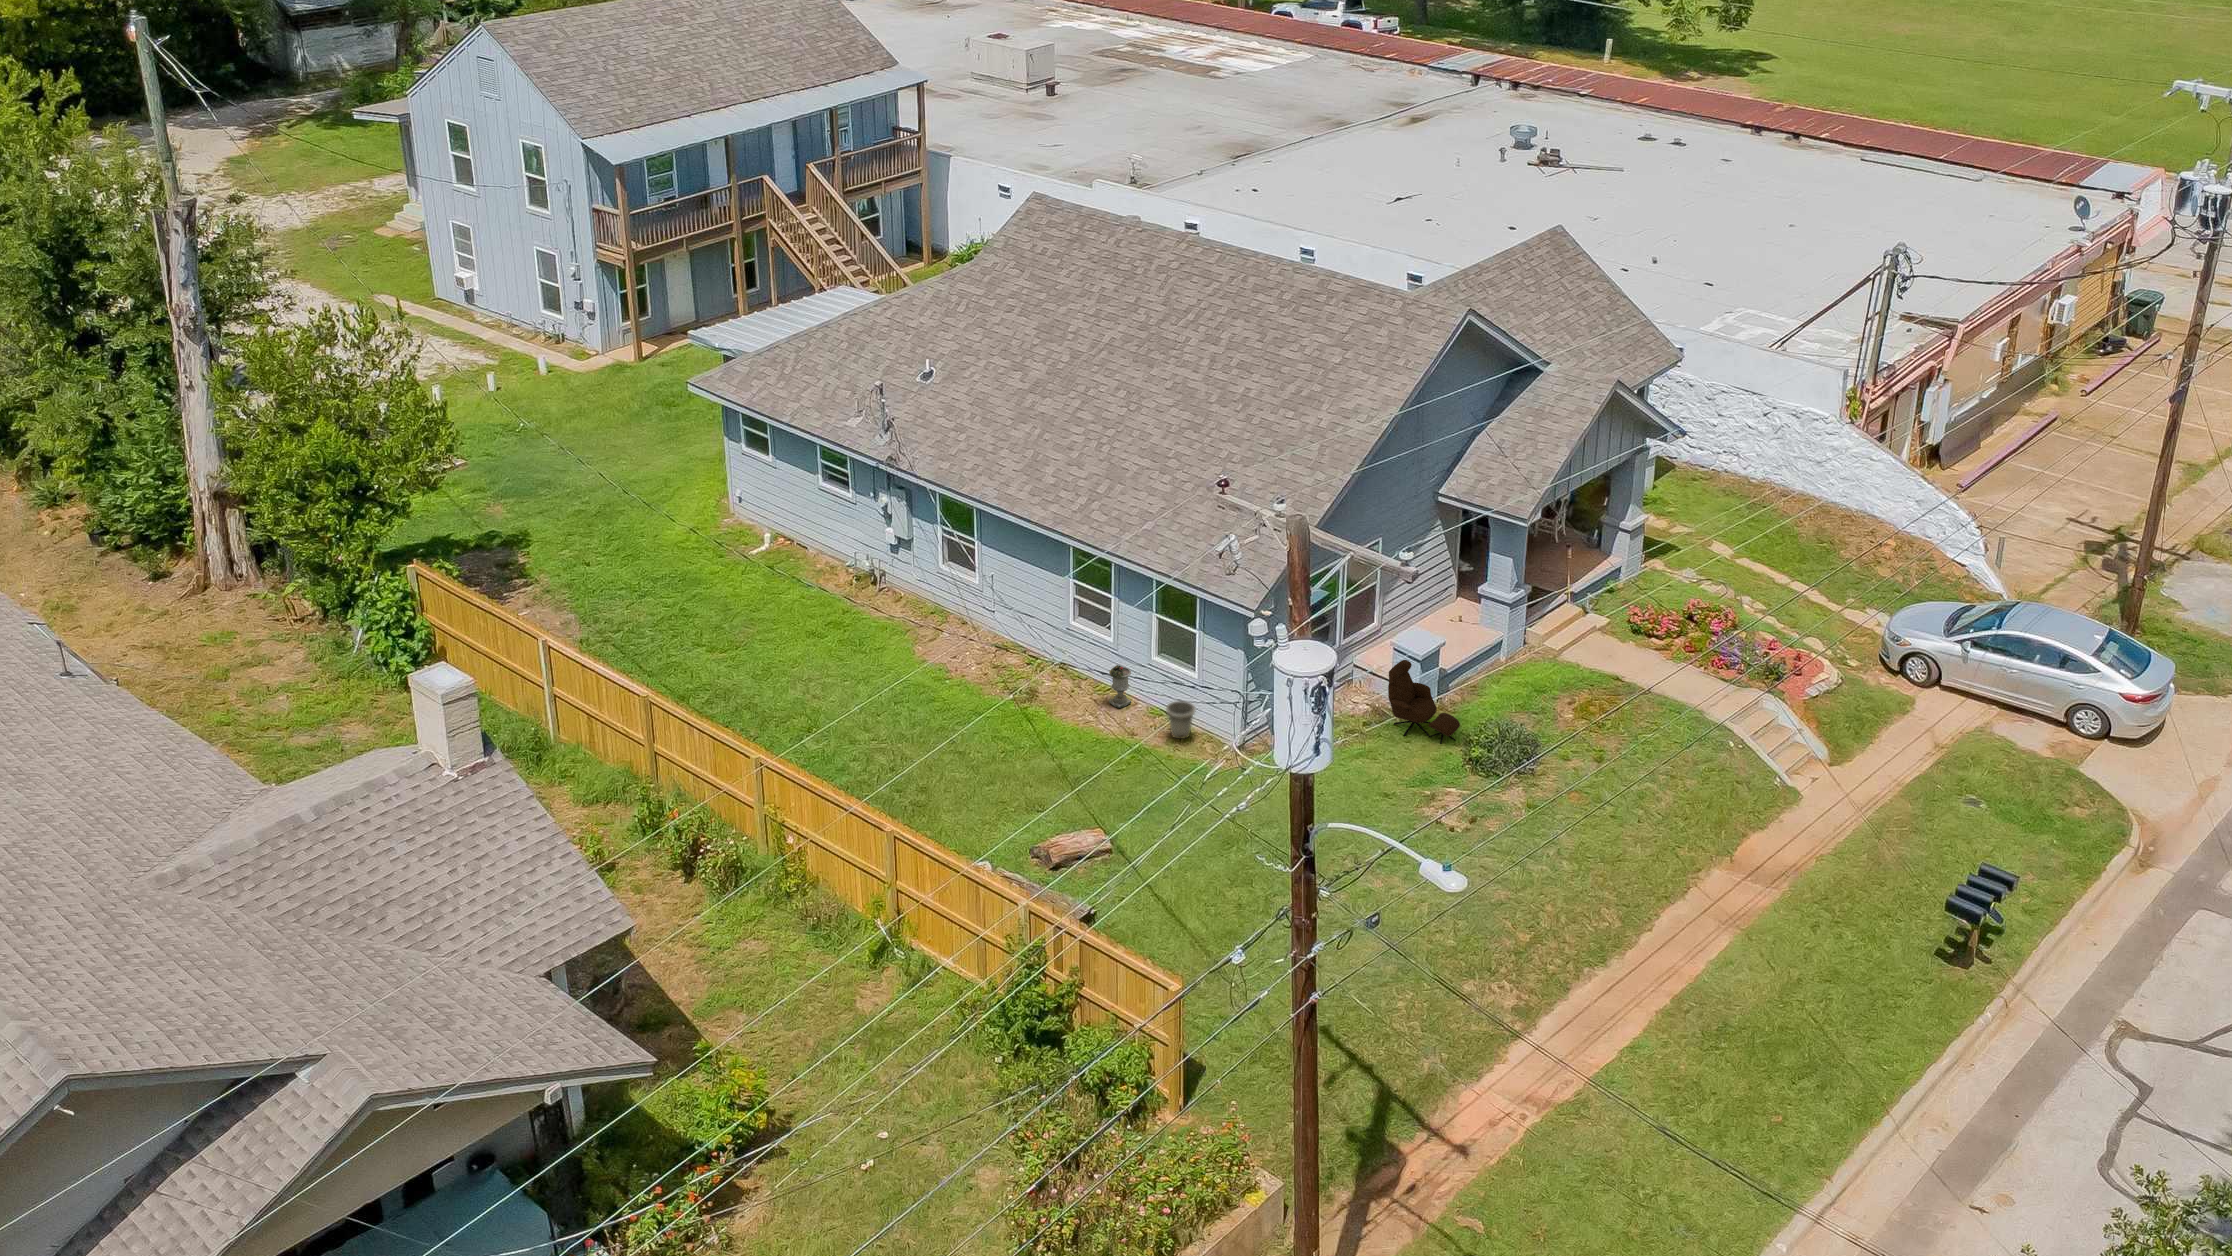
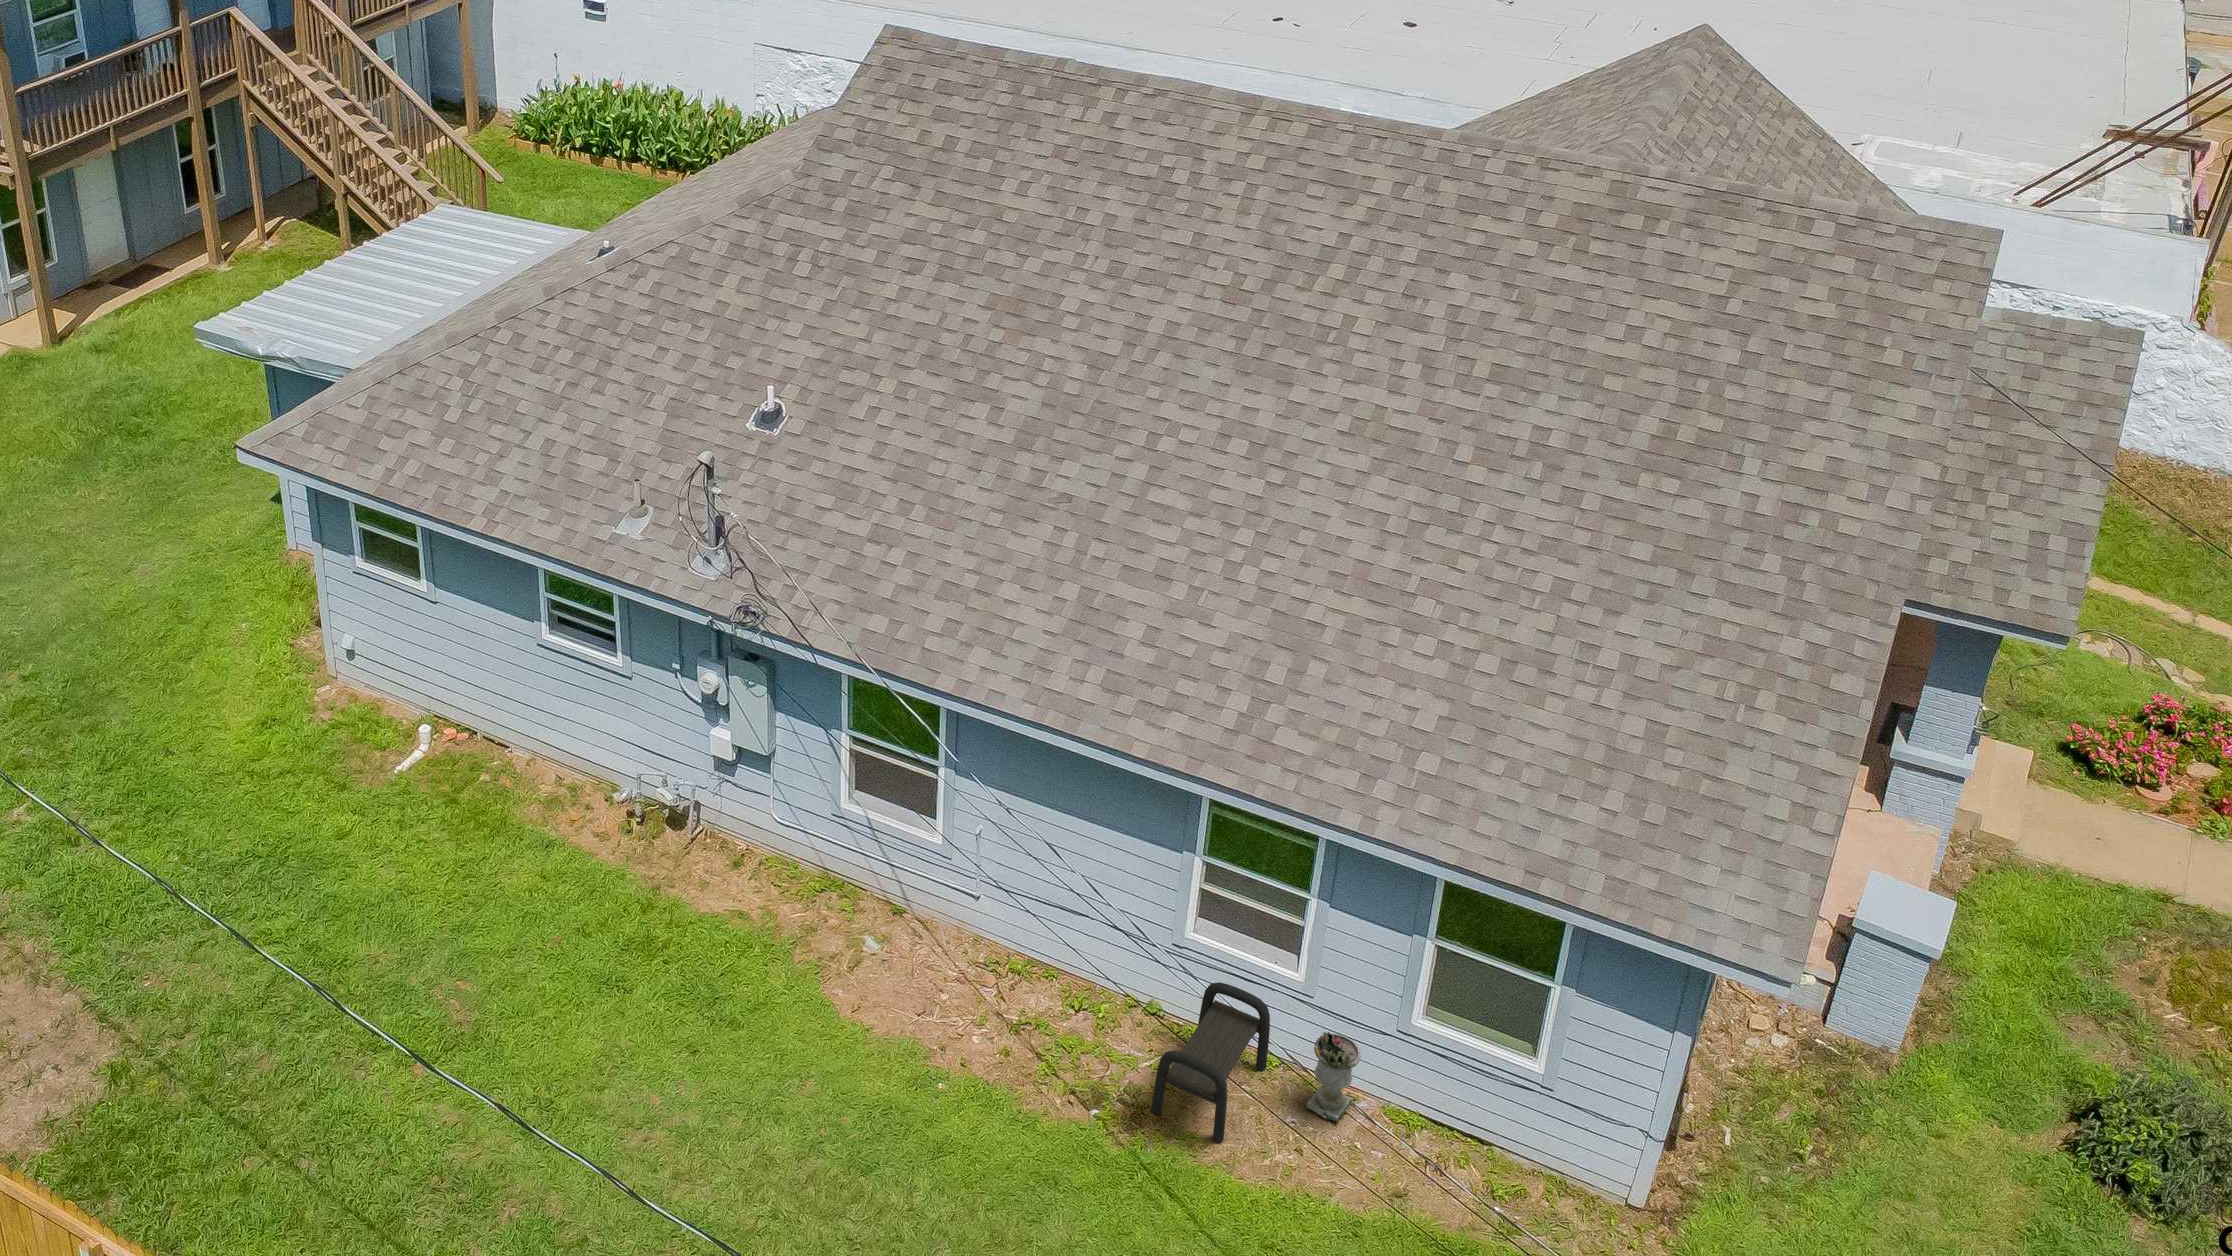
bench: none [1036,645,1101,709] -> present [1151,982,1270,1143]
lounge chair: present [1388,660,1460,744] -> none [1878,955,2033,1128]
trash can: present [1166,701,1196,739] -> none [1480,1114,1547,1201]

